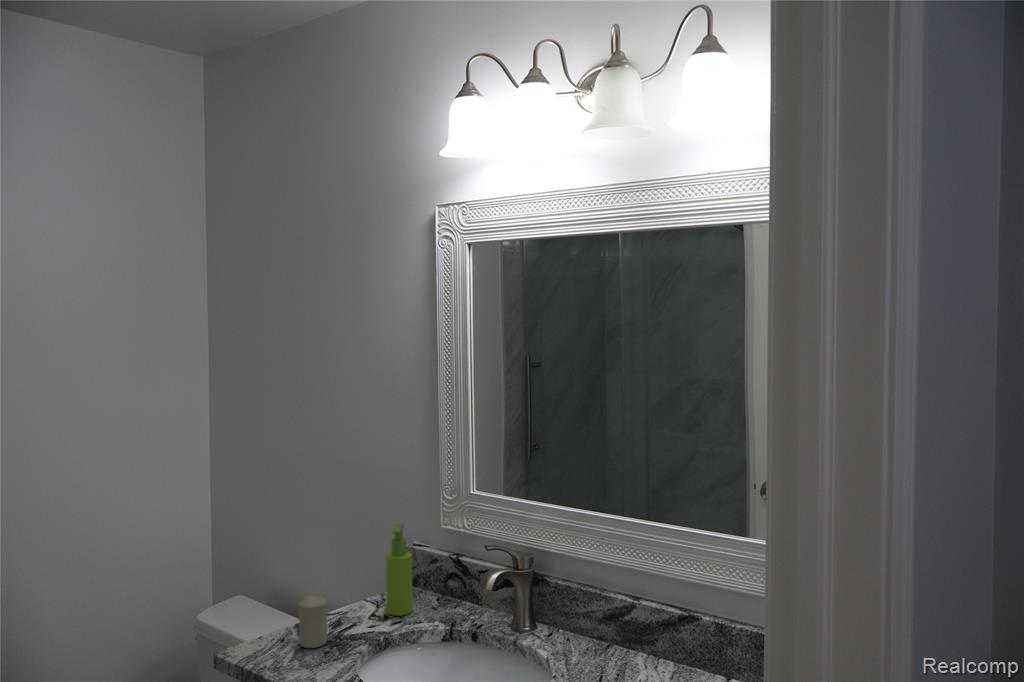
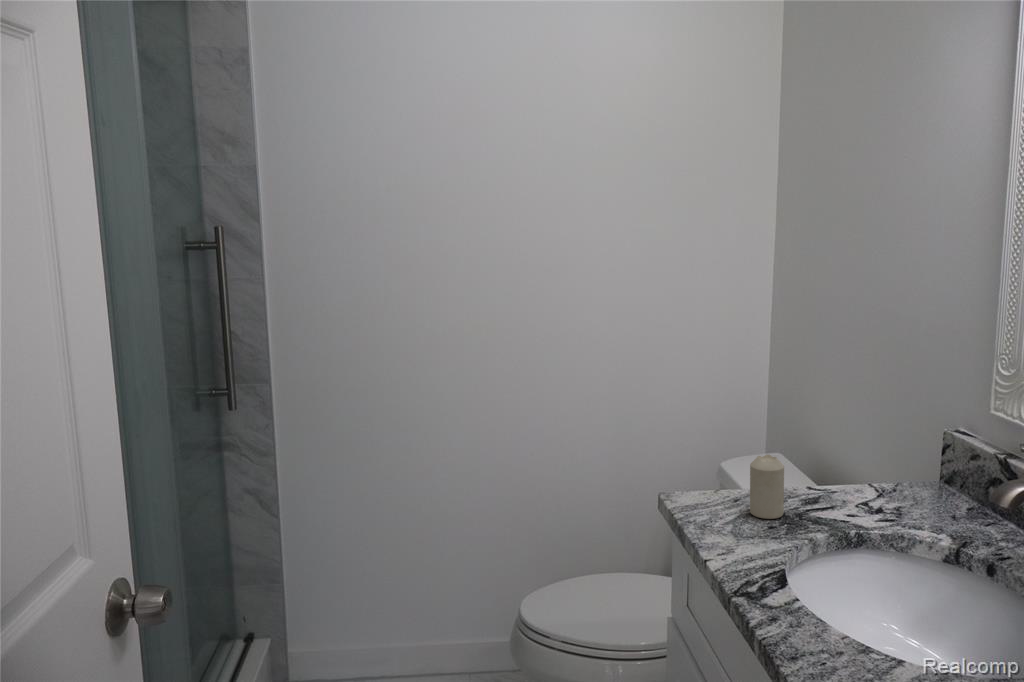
soap dispenser: present [386,524,413,616] -> none [885,394,926,515]

